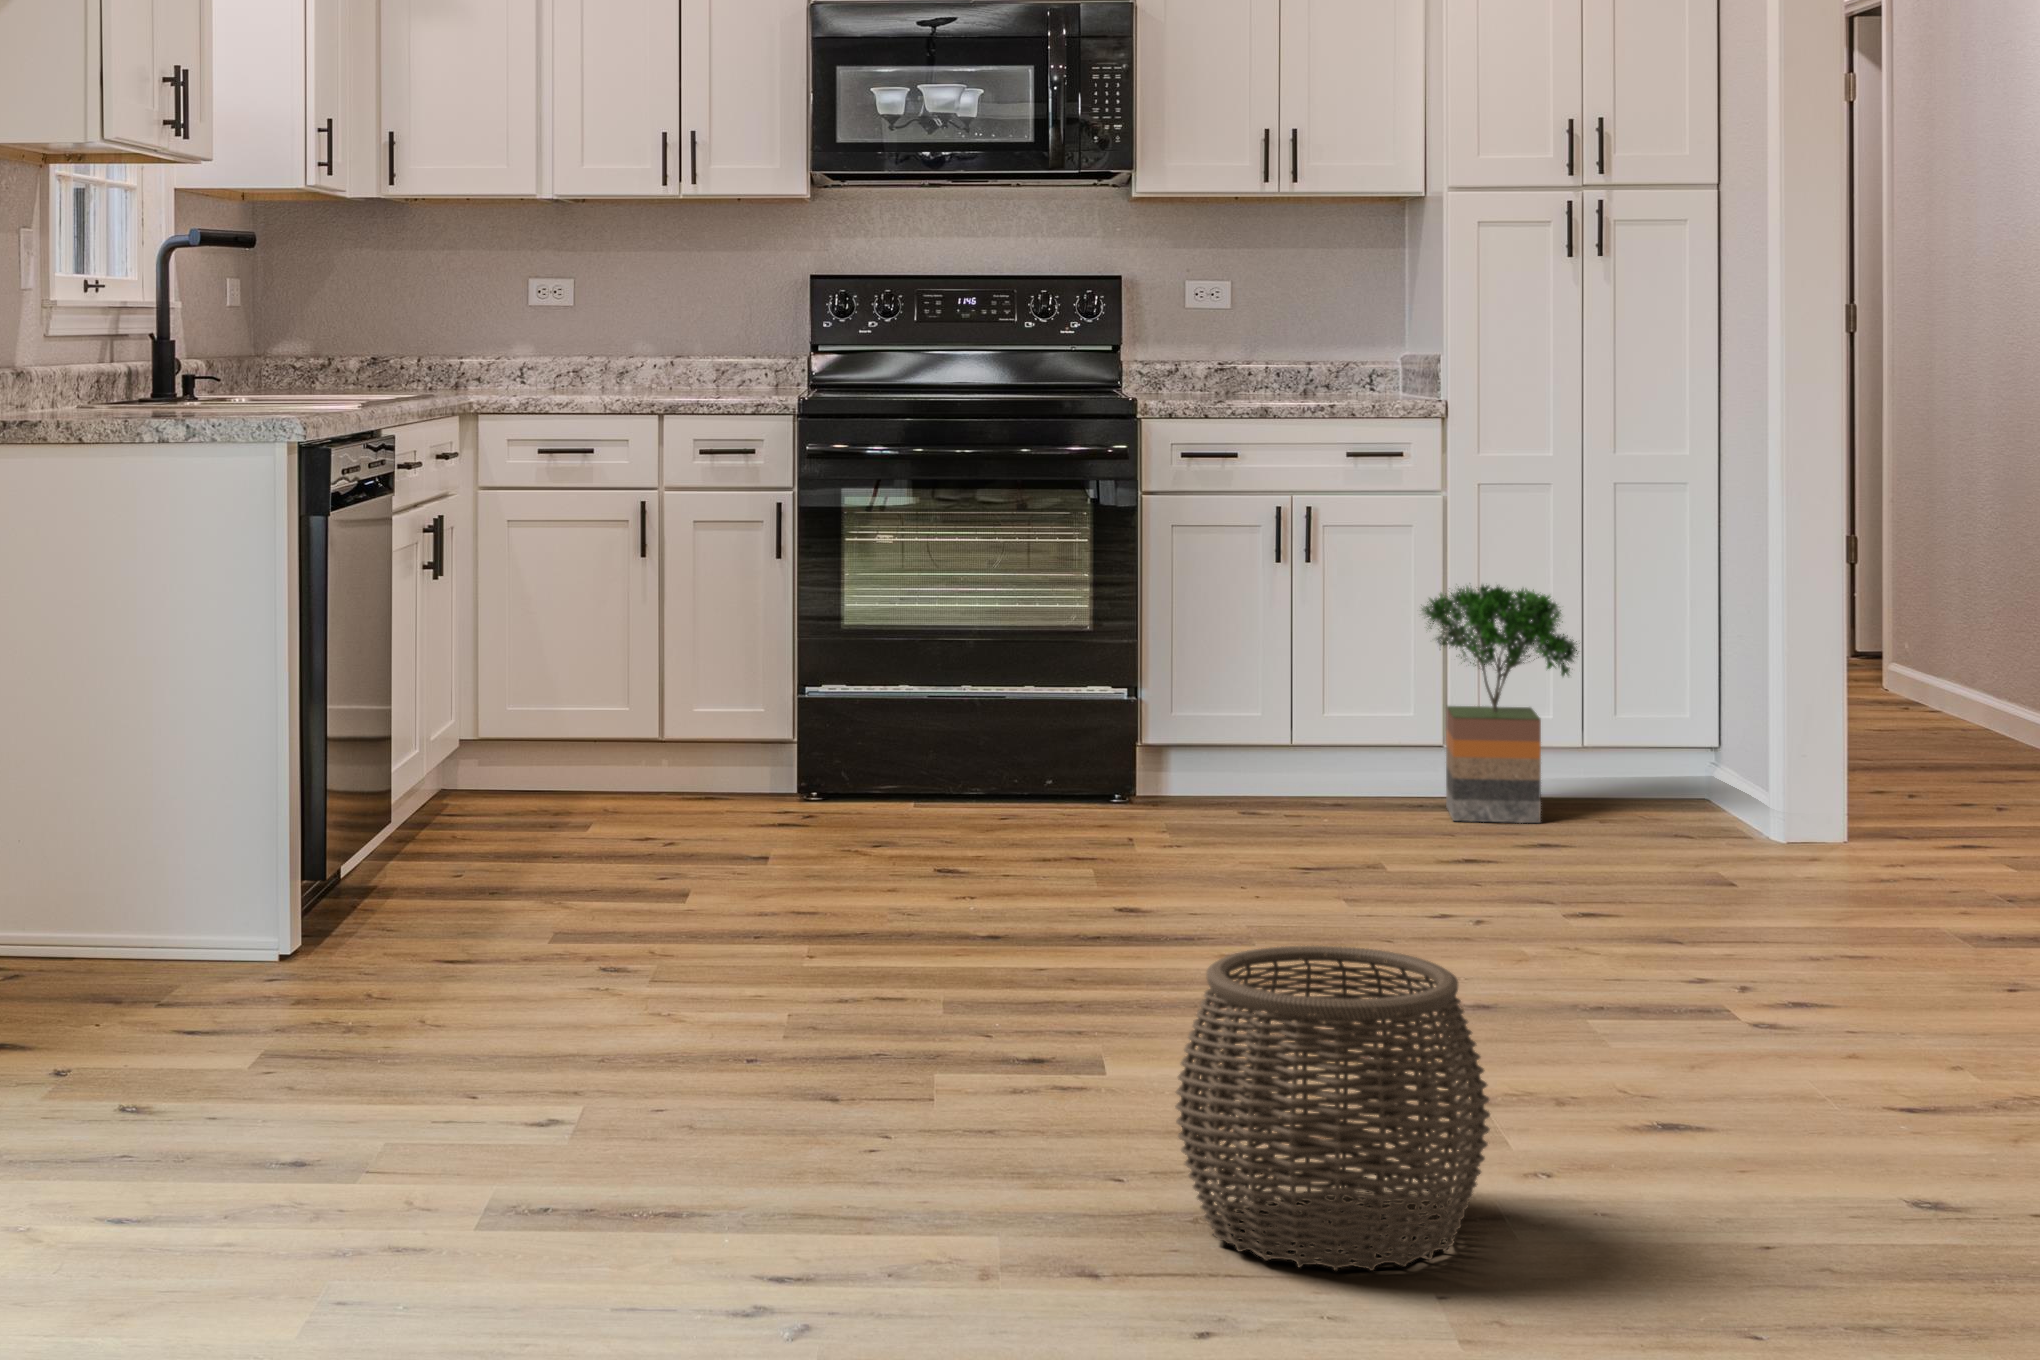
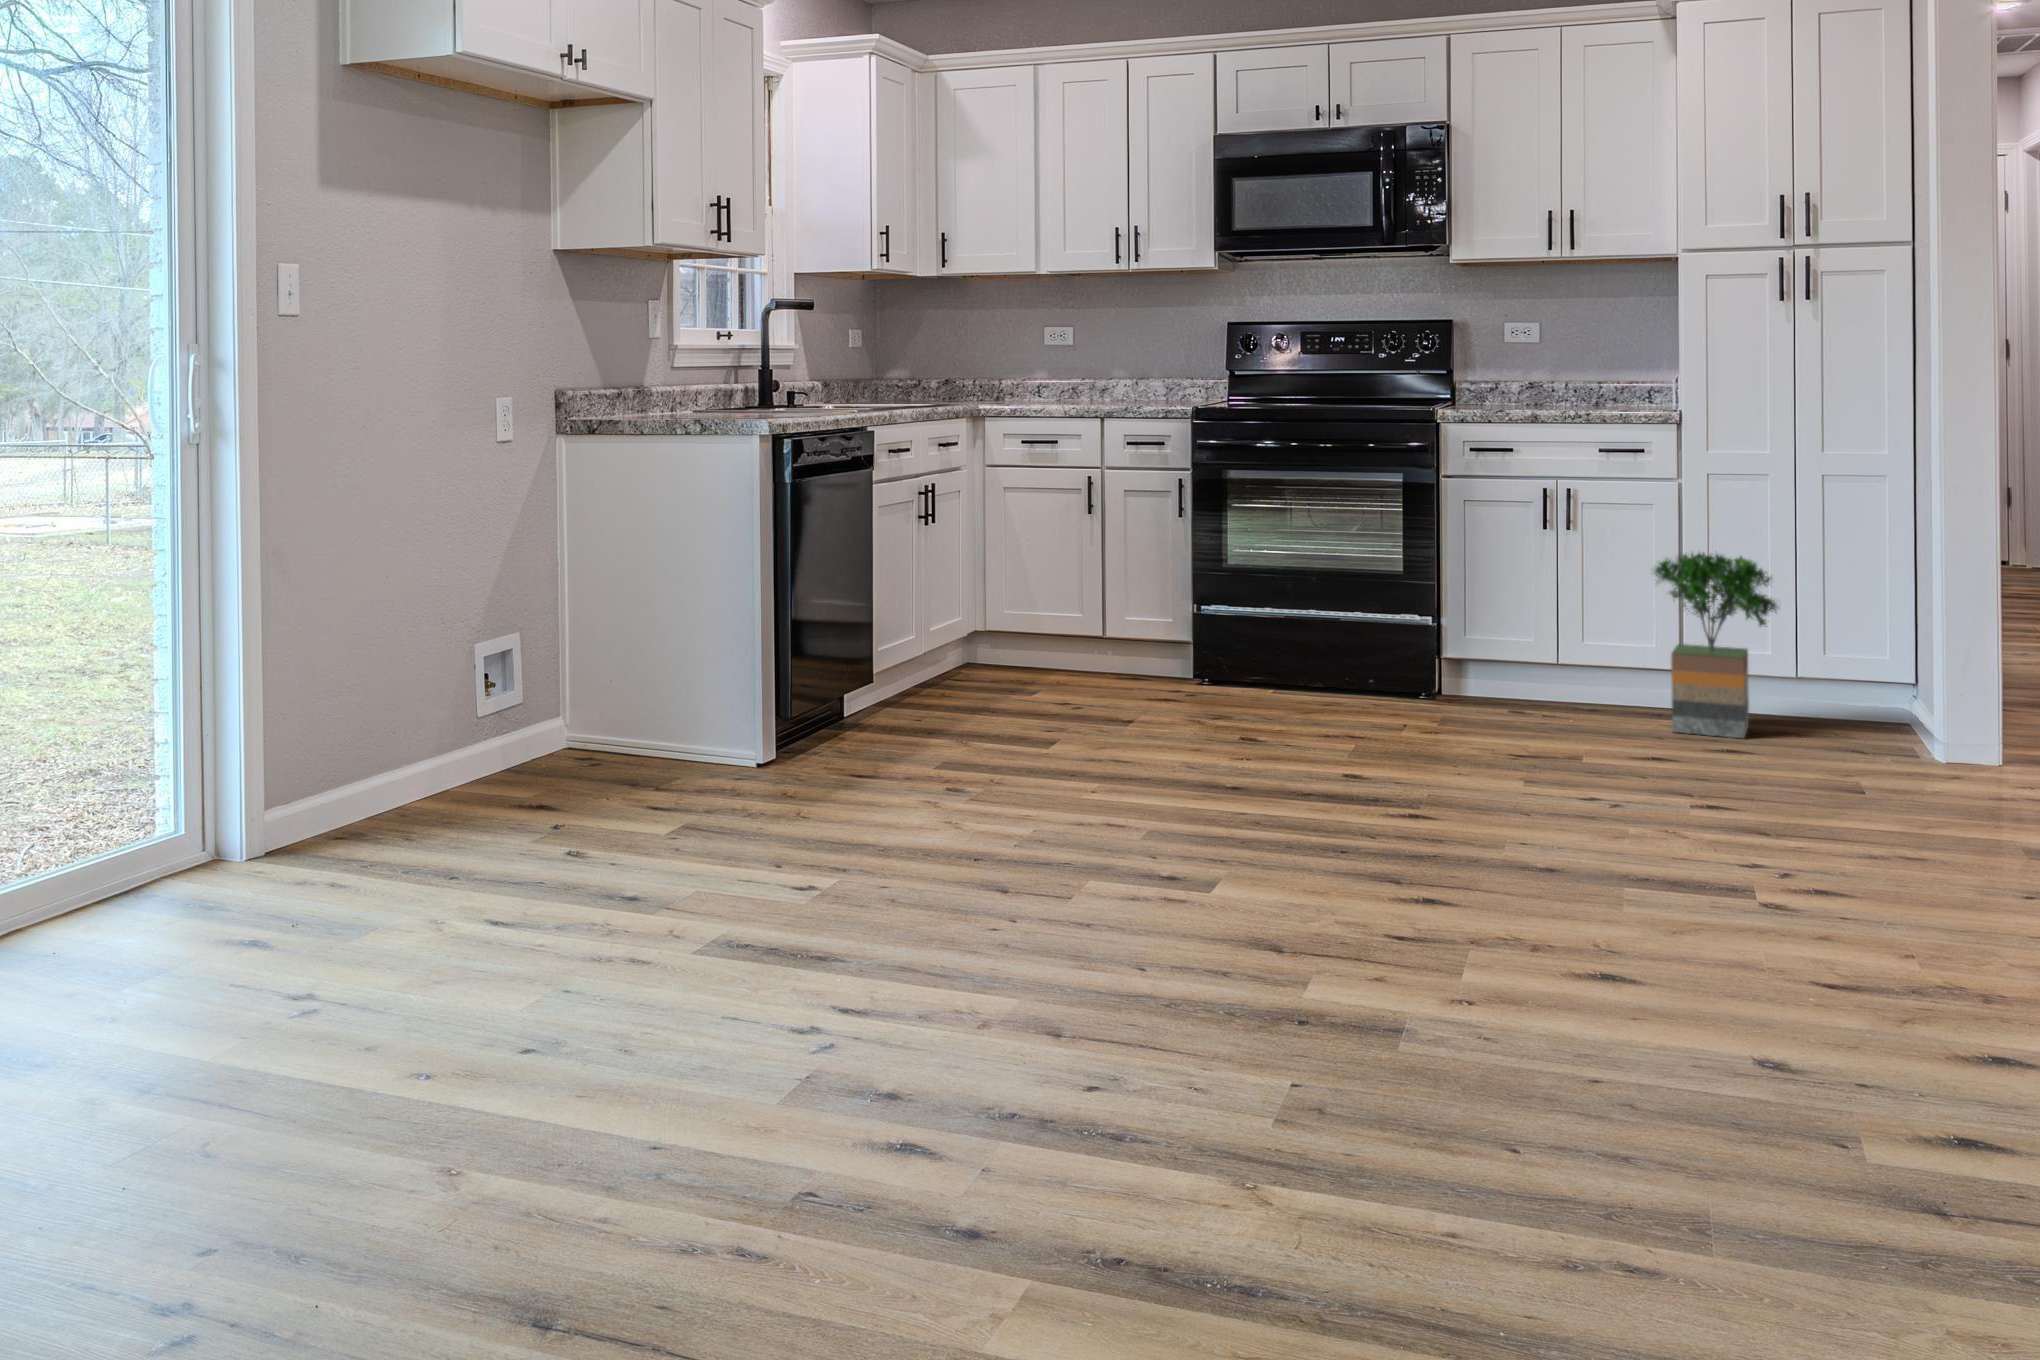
woven basket: present [1175,945,1490,1271] -> none [1137,809,1365,1050]

